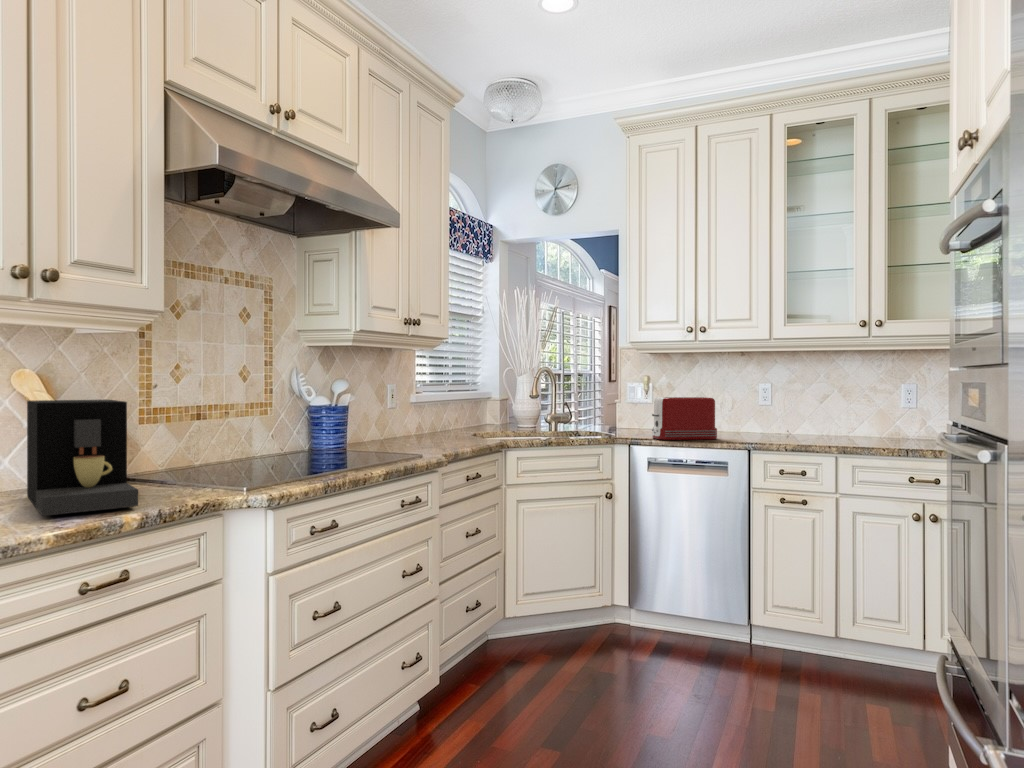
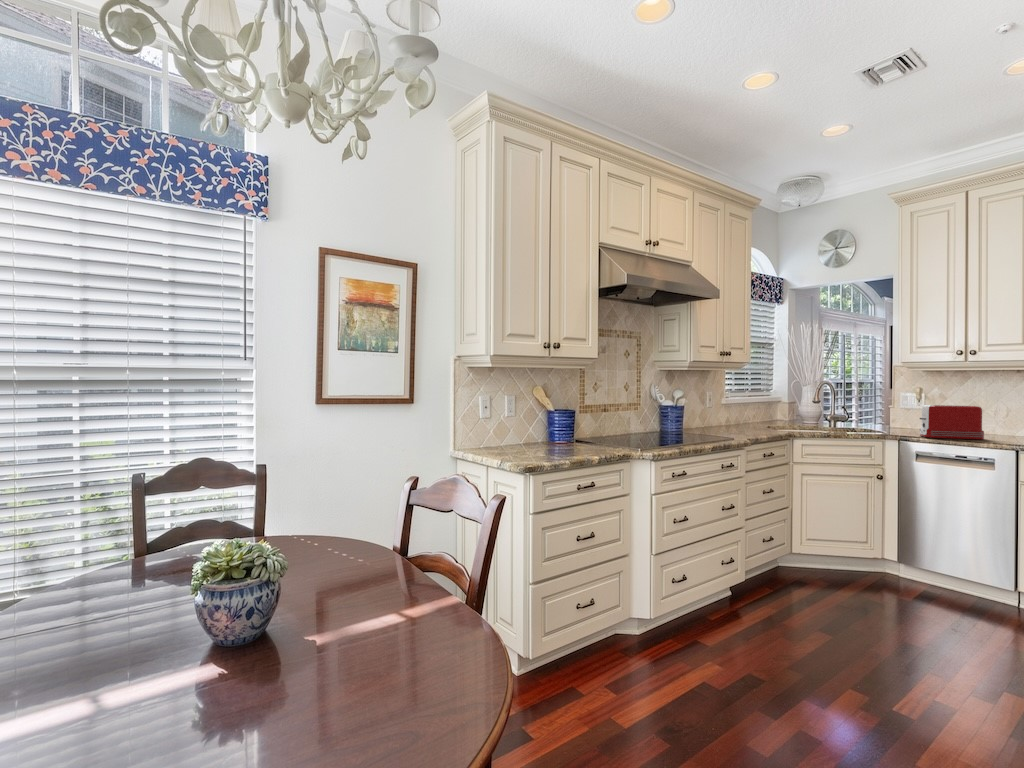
coffee maker: present [27,400,138,516] -> none [542,402,596,454]

